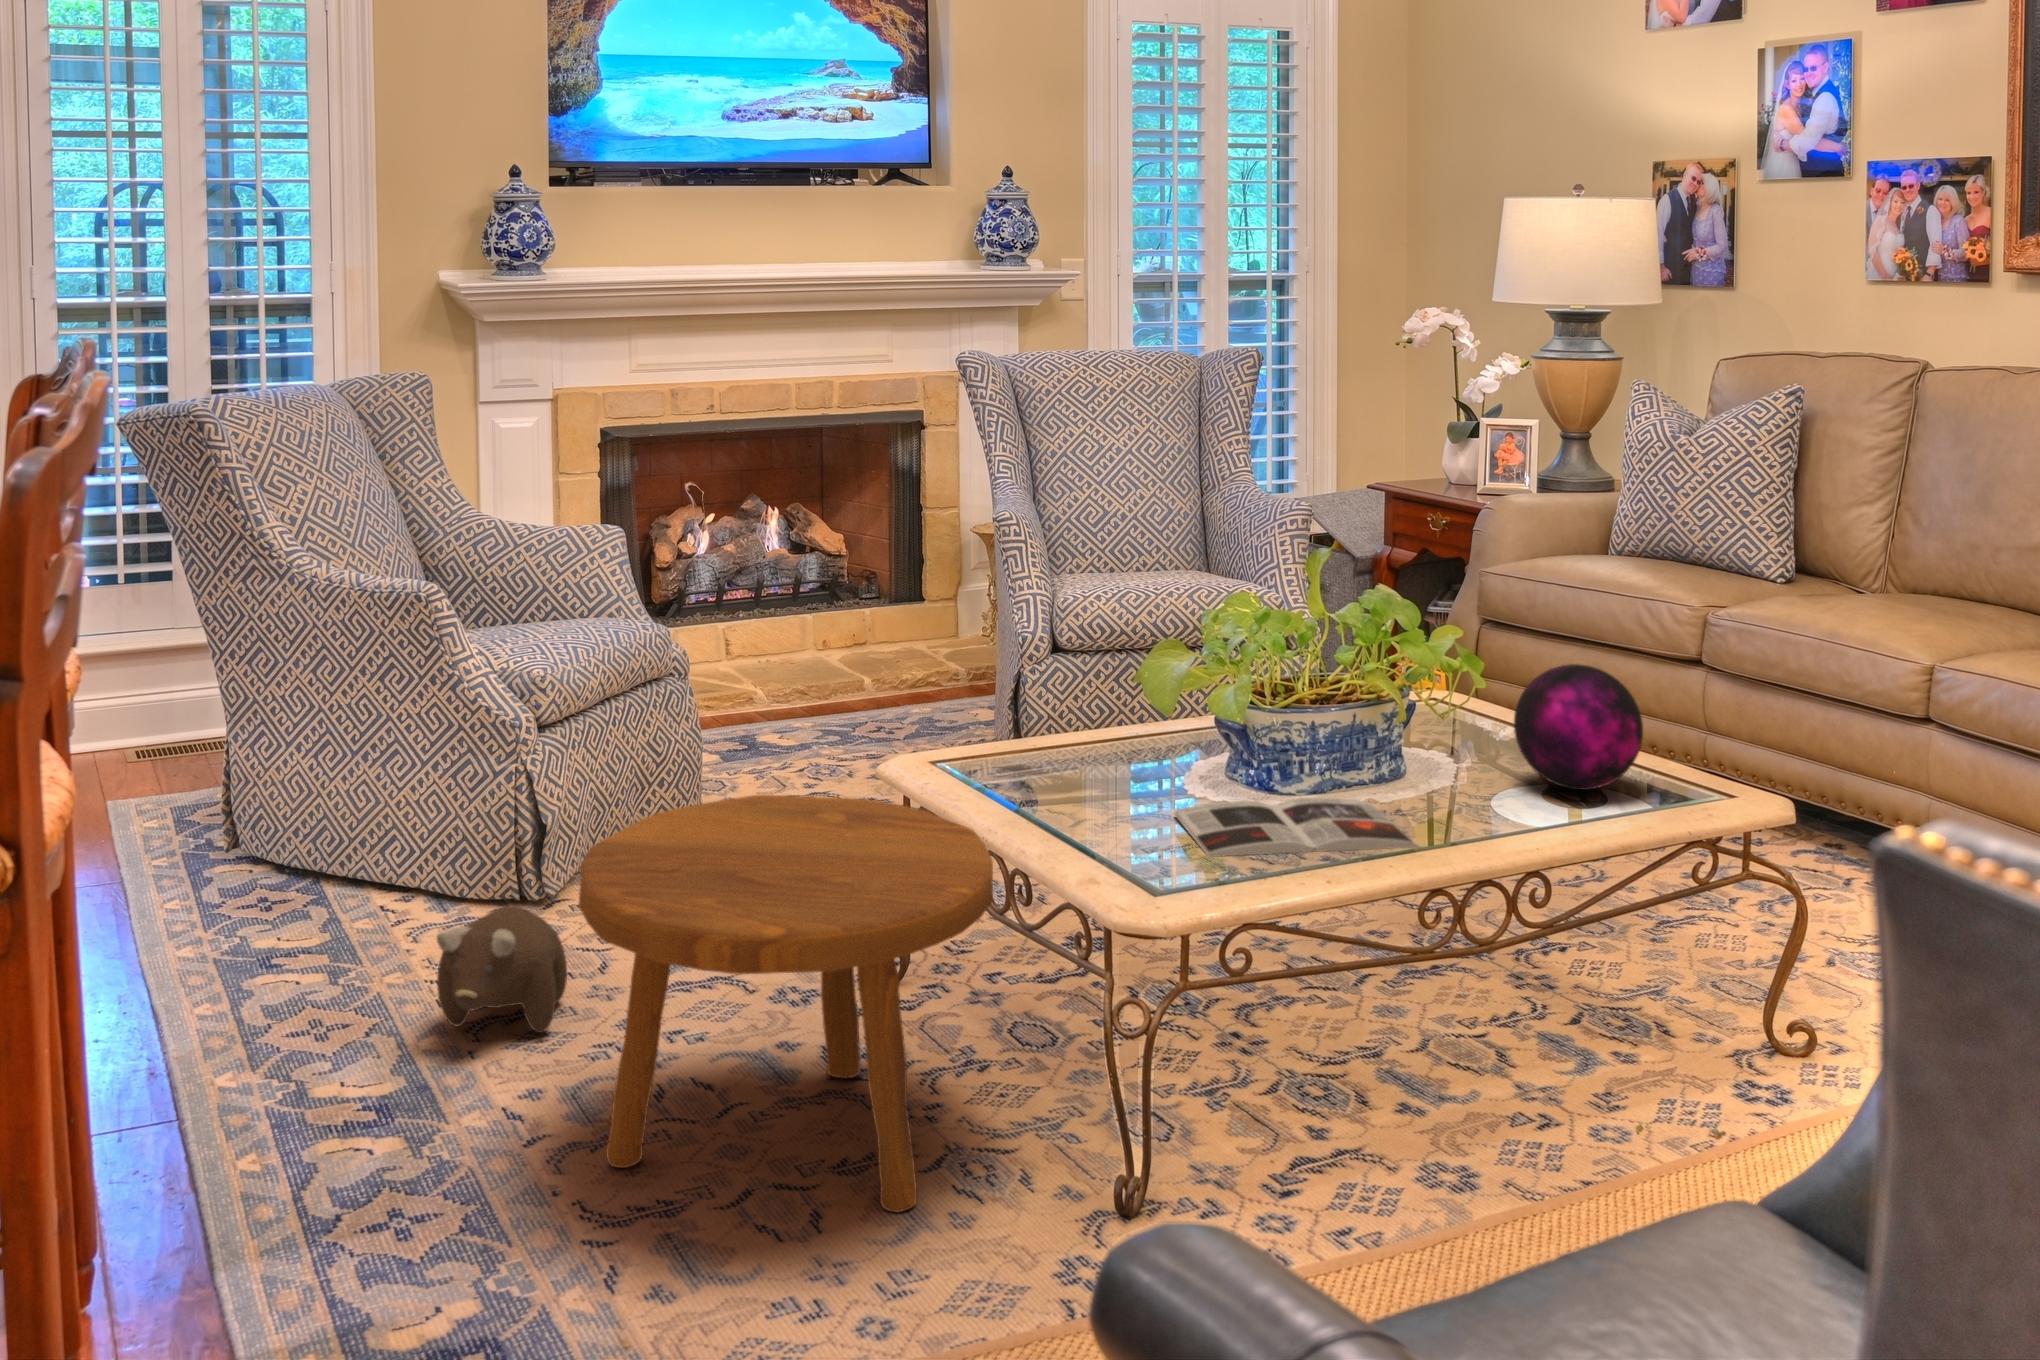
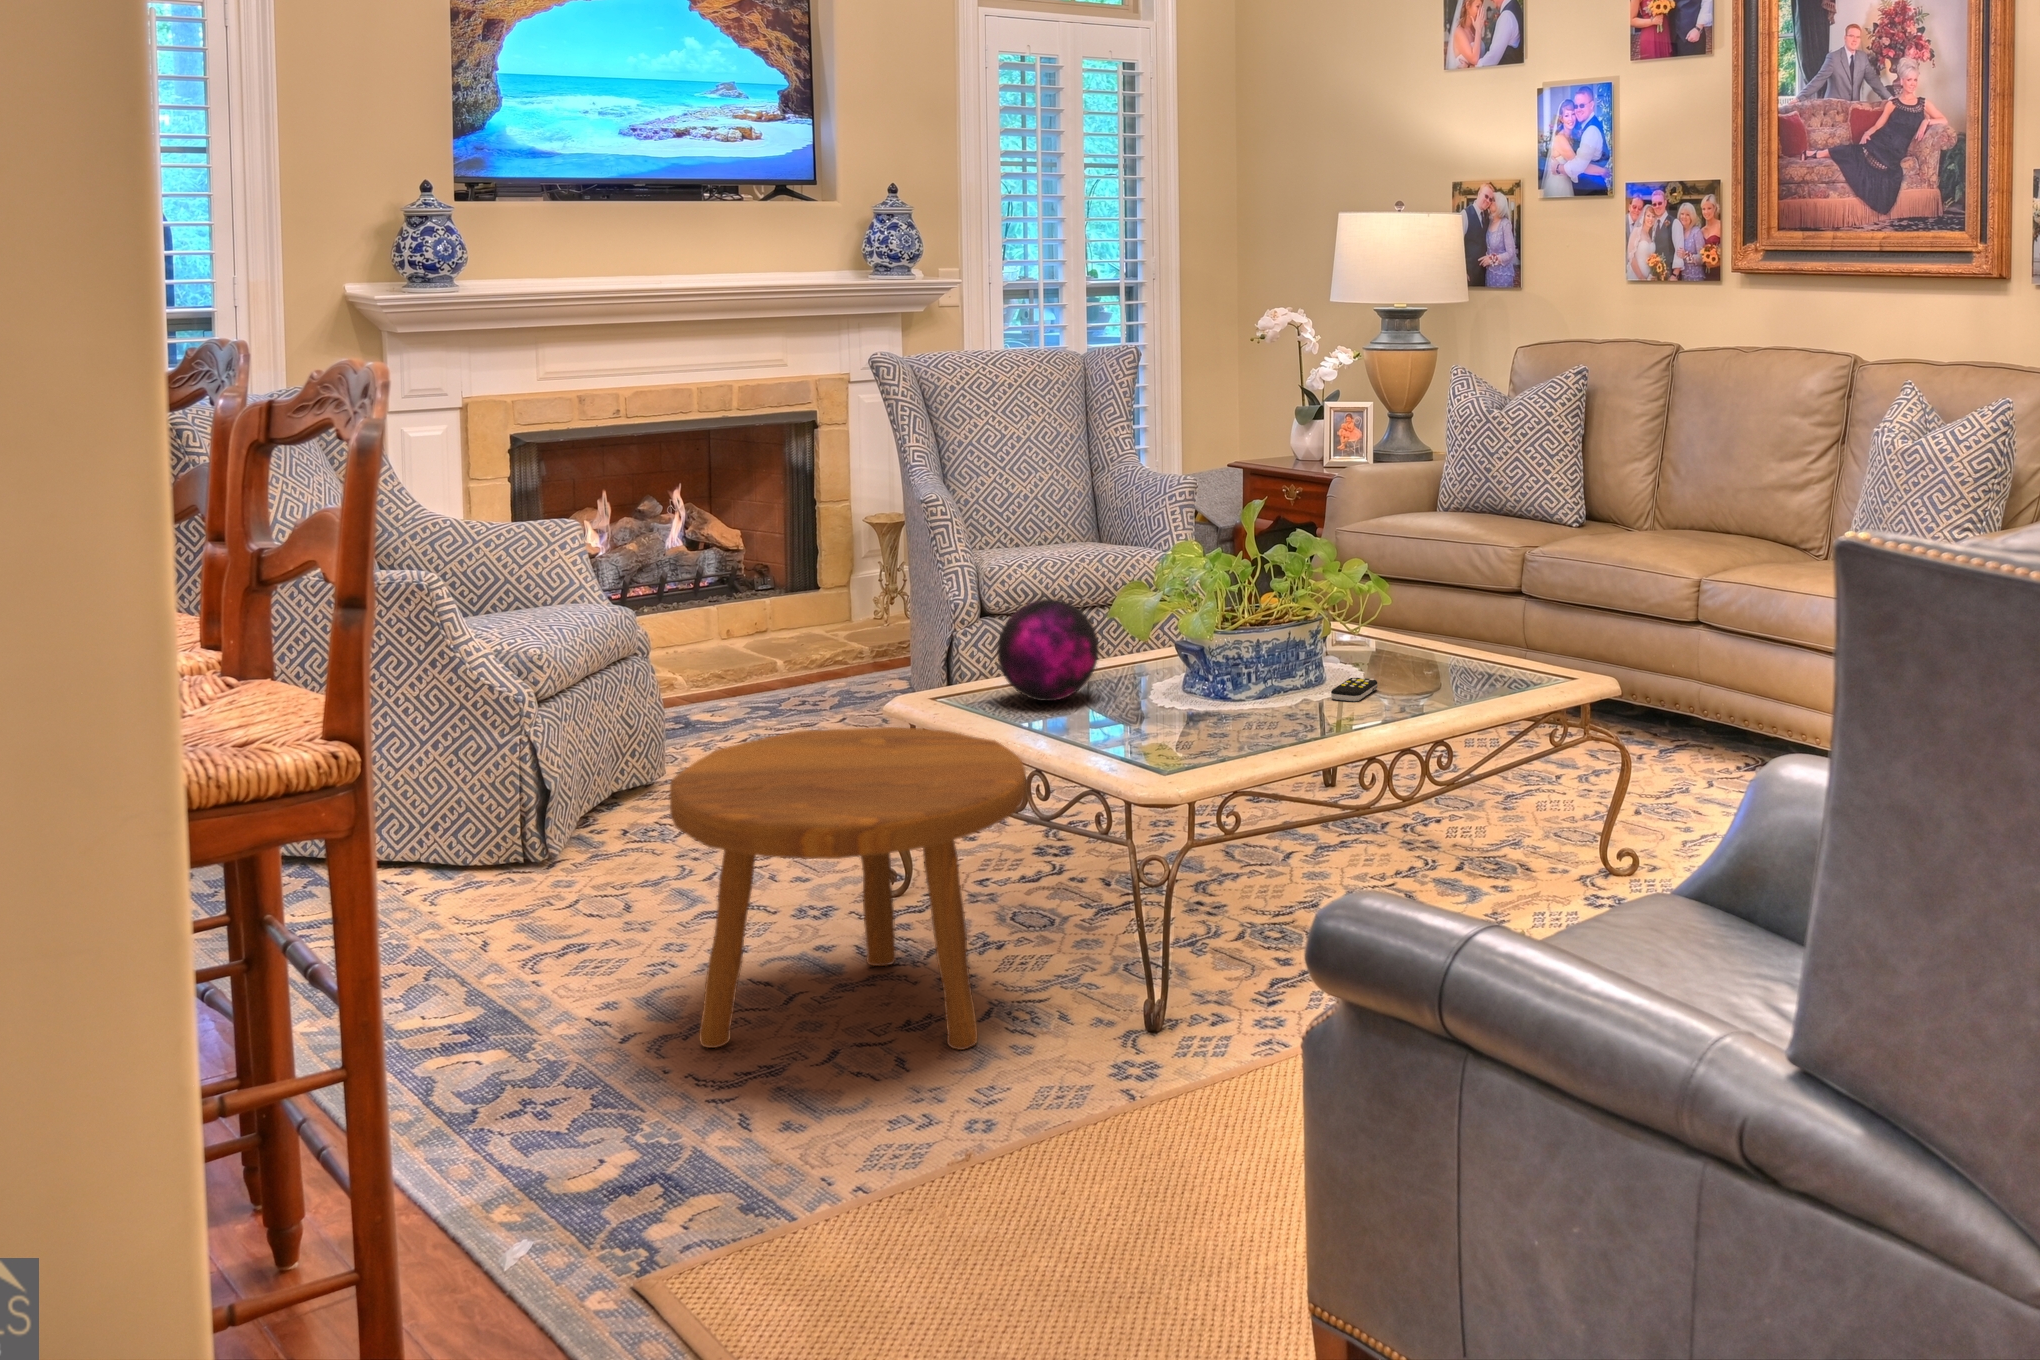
decorative orb: present [1514,664,1643,790] -> present [997,599,1099,701]
remote control: none [1405,774,1469,808] -> present [1331,677,1377,701]
magazine: present [1174,798,1418,857] -> none [1154,699,1353,746]
plush toy: present [437,906,567,1033] -> none [492,854,607,967]

